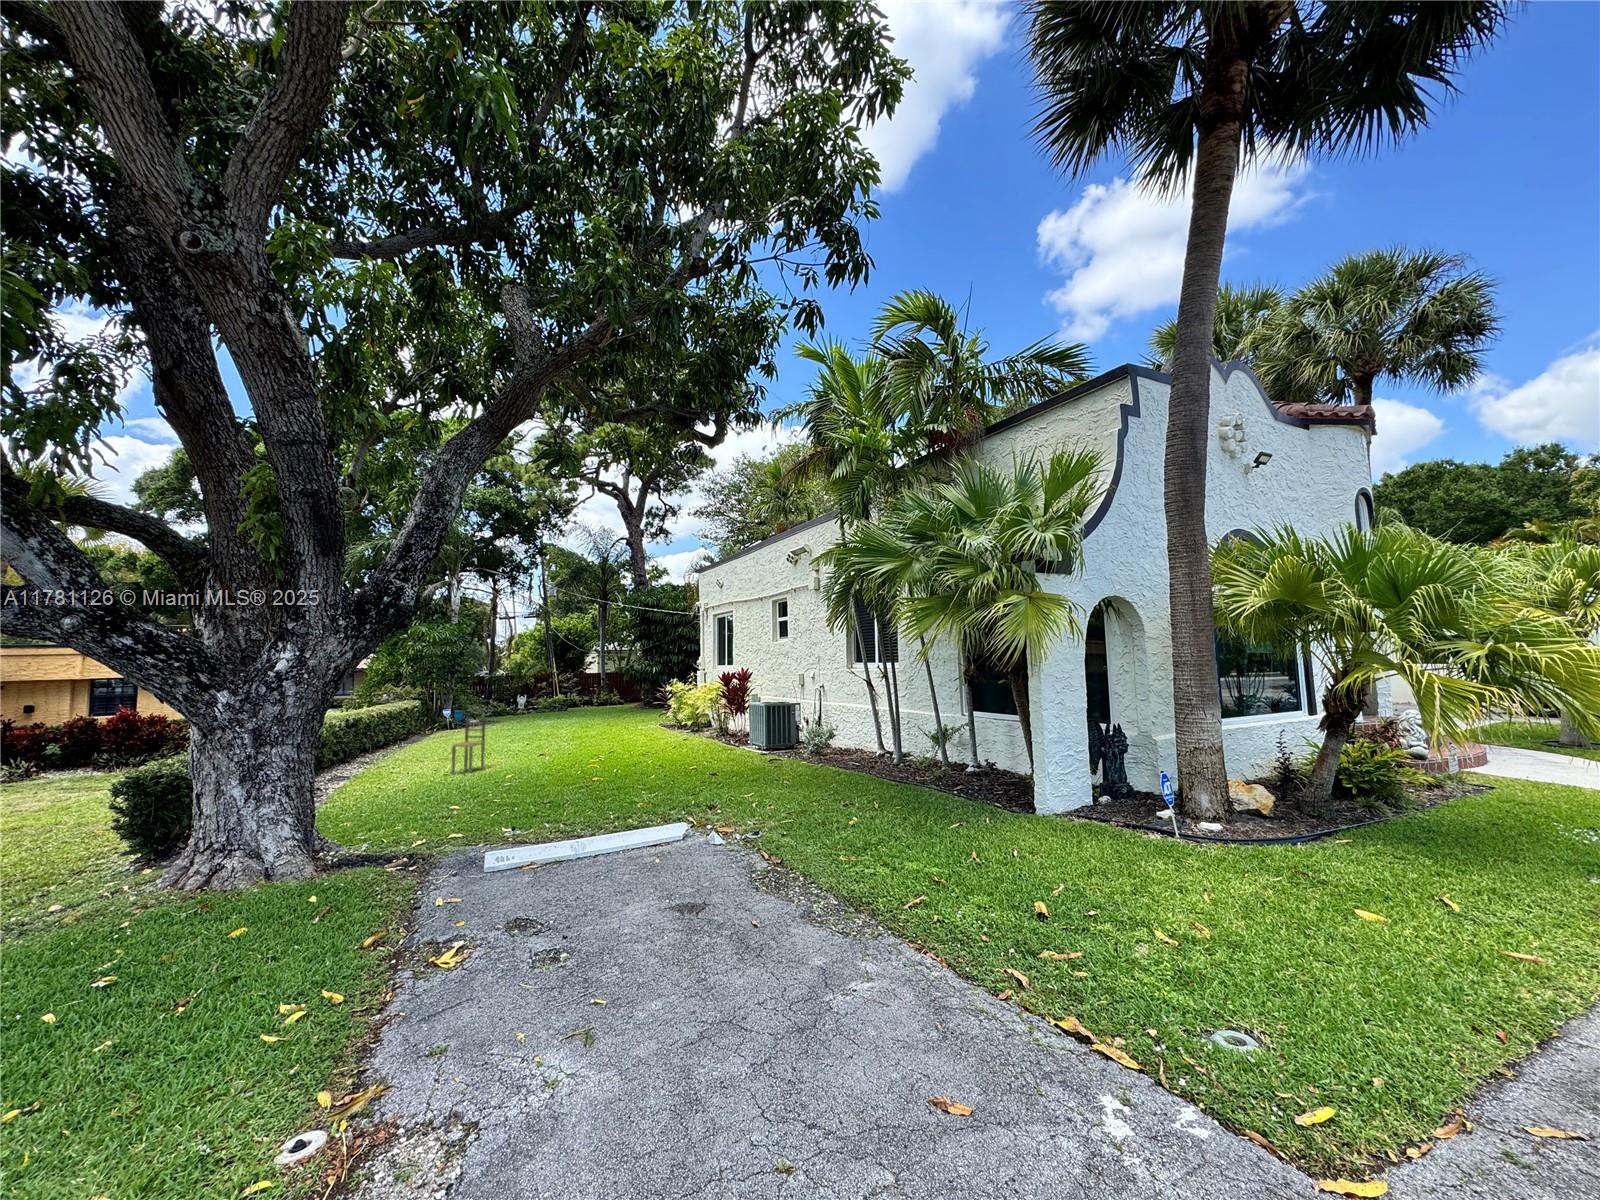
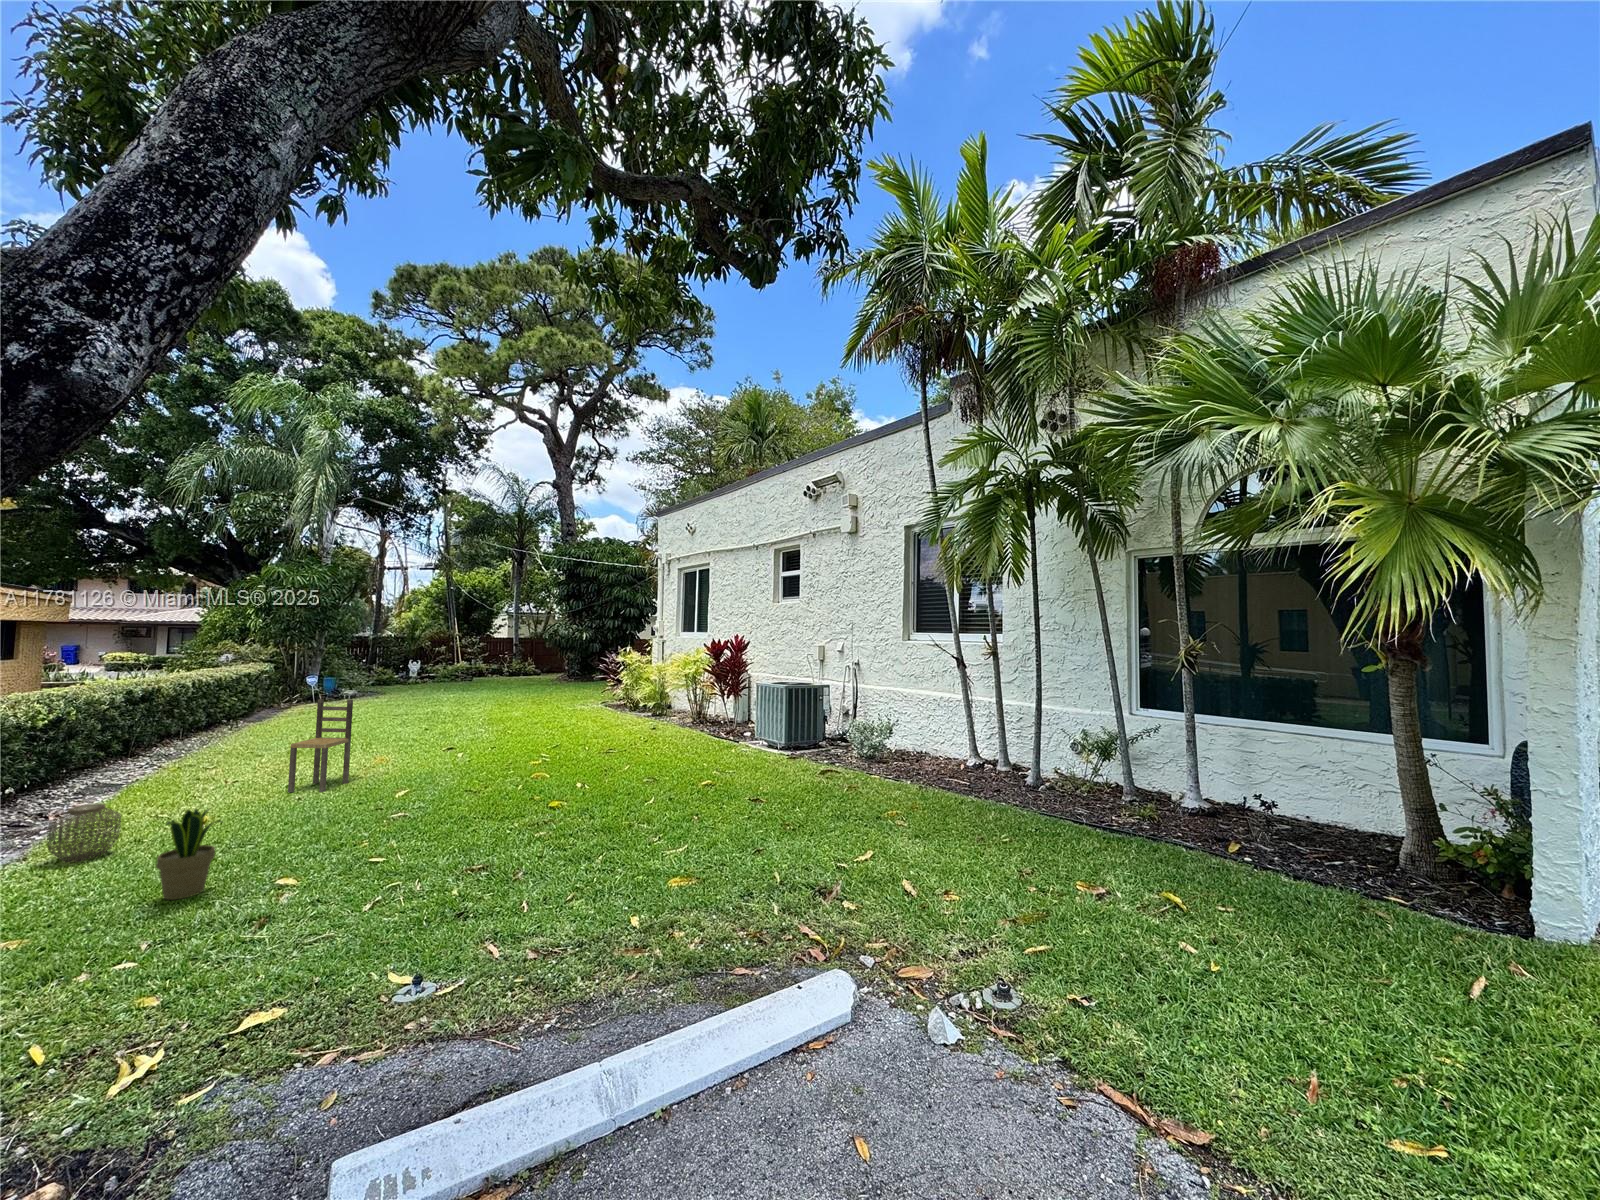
potted plant: none [407,766,434,809] -> present [156,809,223,900]
woven basket: none [349,771,379,800] -> present [47,803,121,862]

